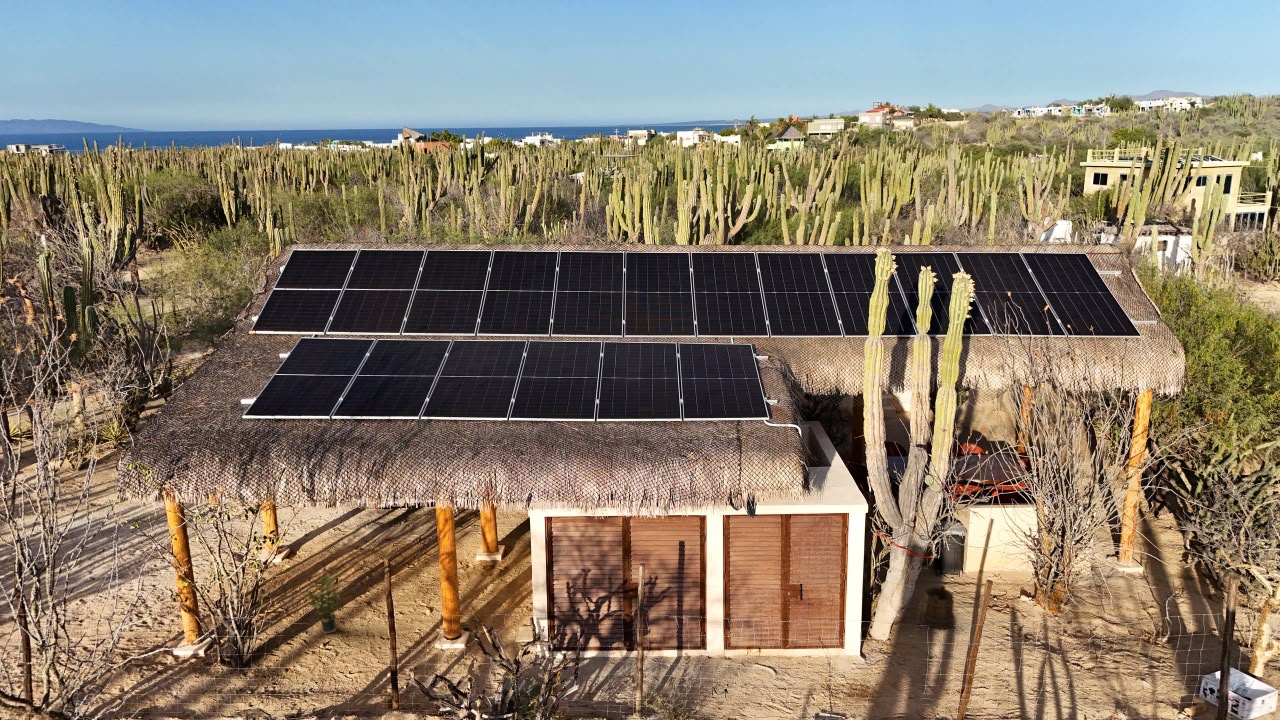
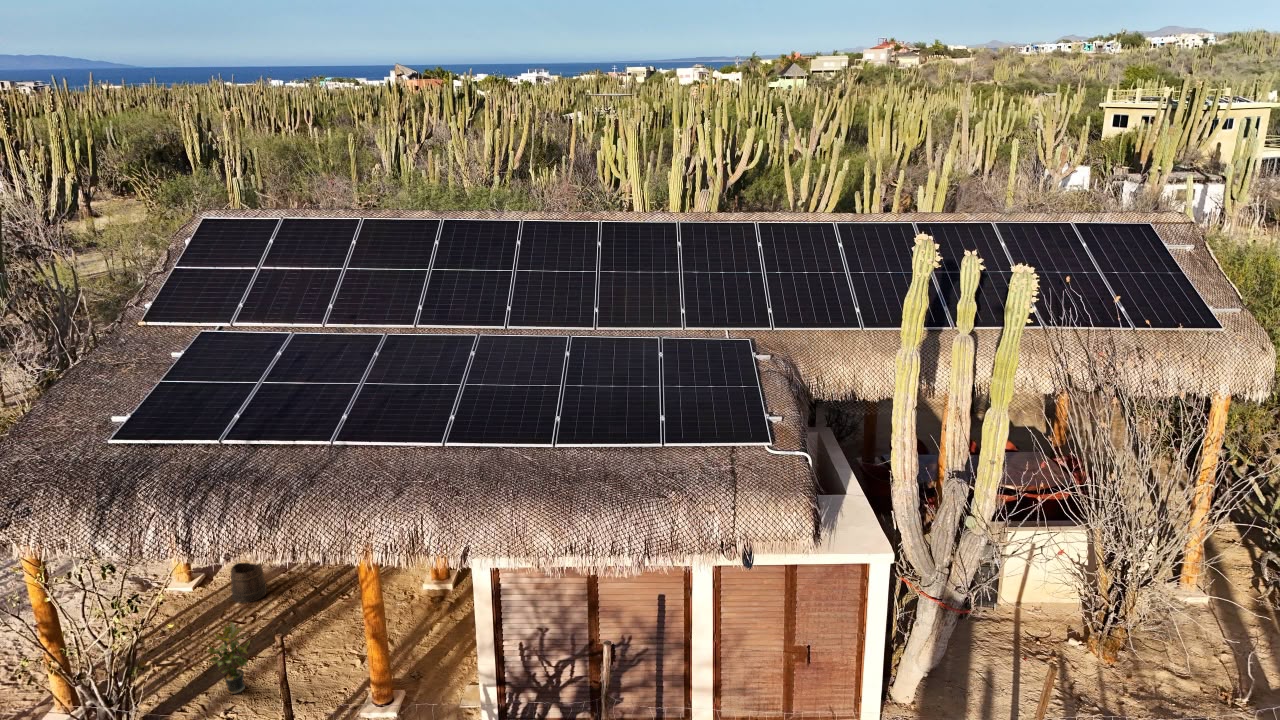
bucket: present [921,585,954,629] -> present [231,563,267,603]

